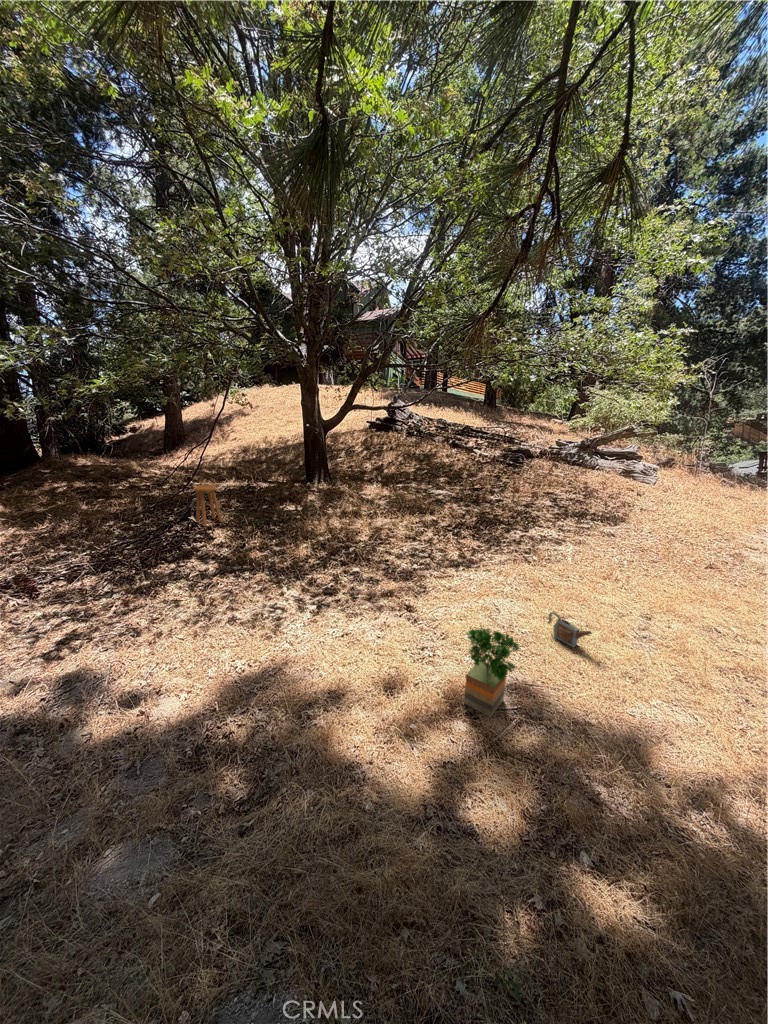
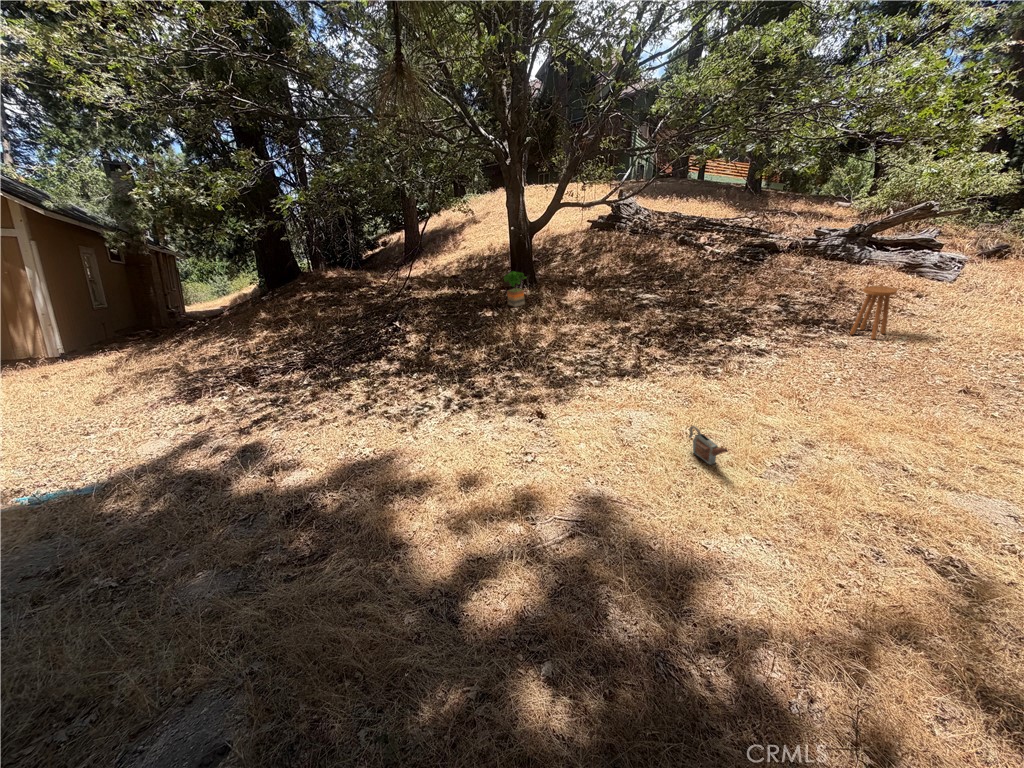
stool: present [194,484,222,526] -> present [850,286,897,339]
potted tree: present [464,628,520,717] -> present [504,272,526,307]

